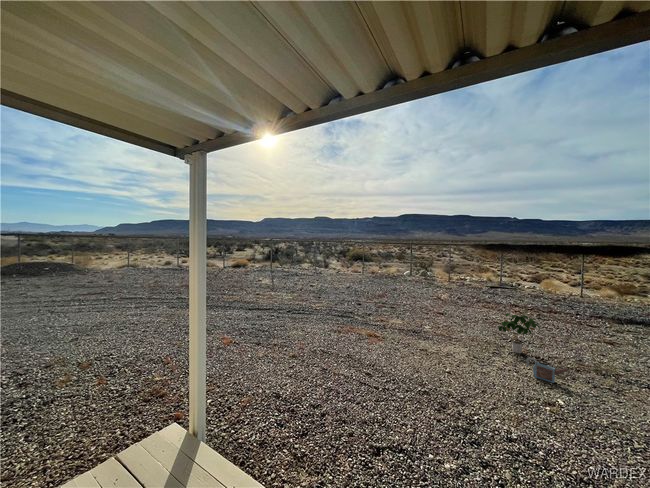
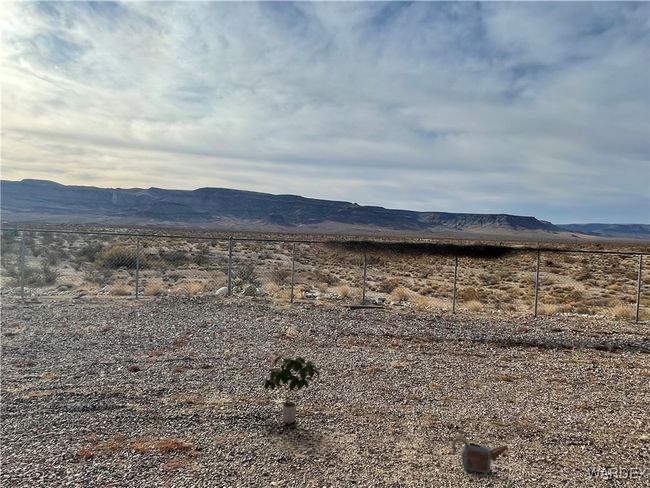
potted plant: present [497,313,540,353] -> present [262,357,320,423]

